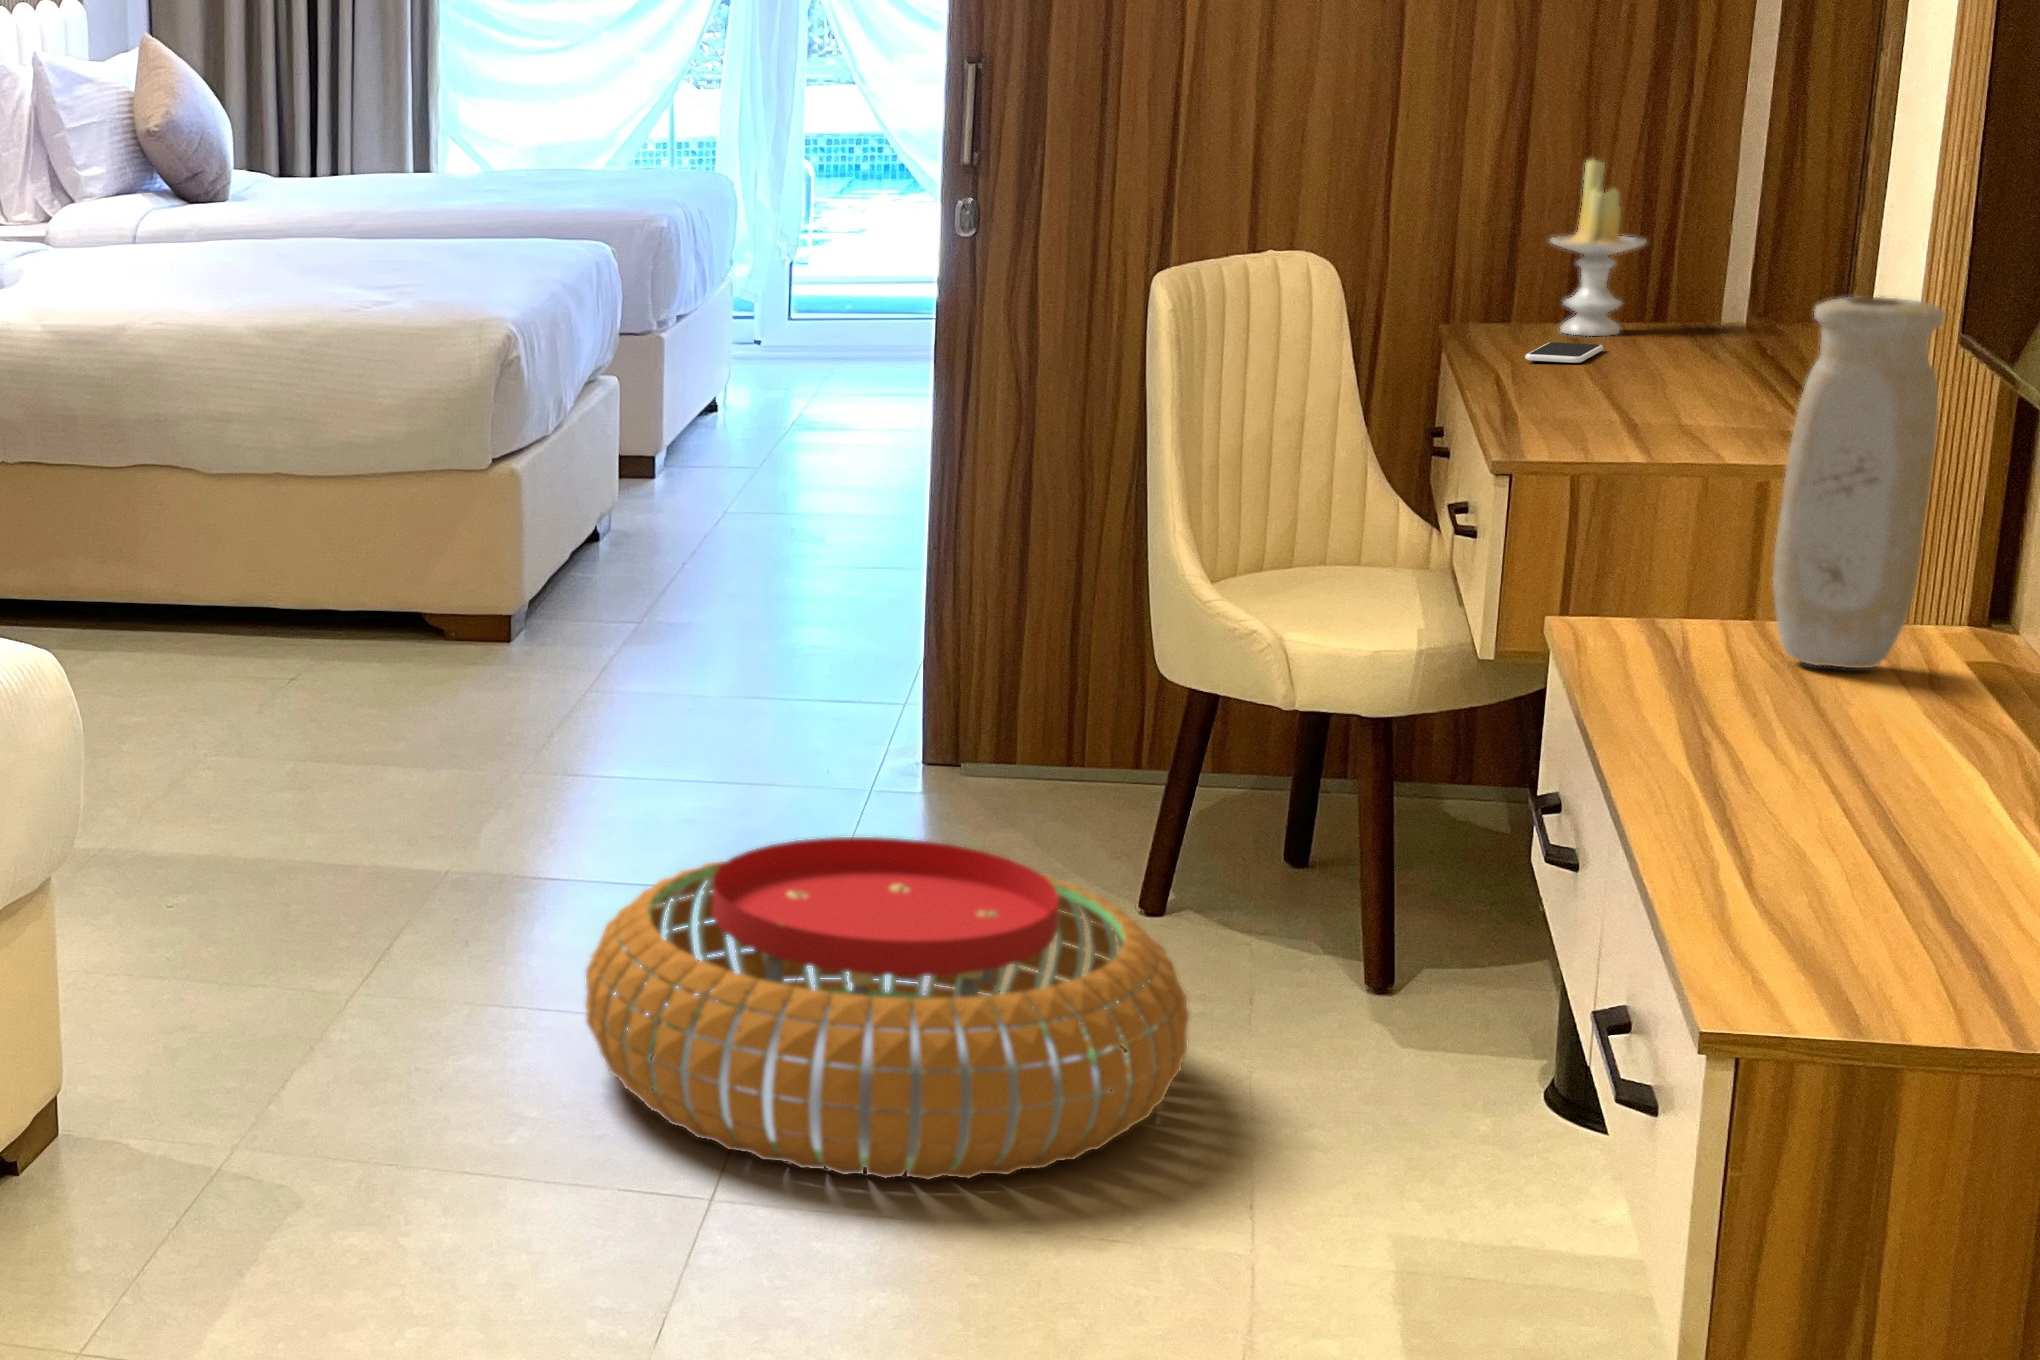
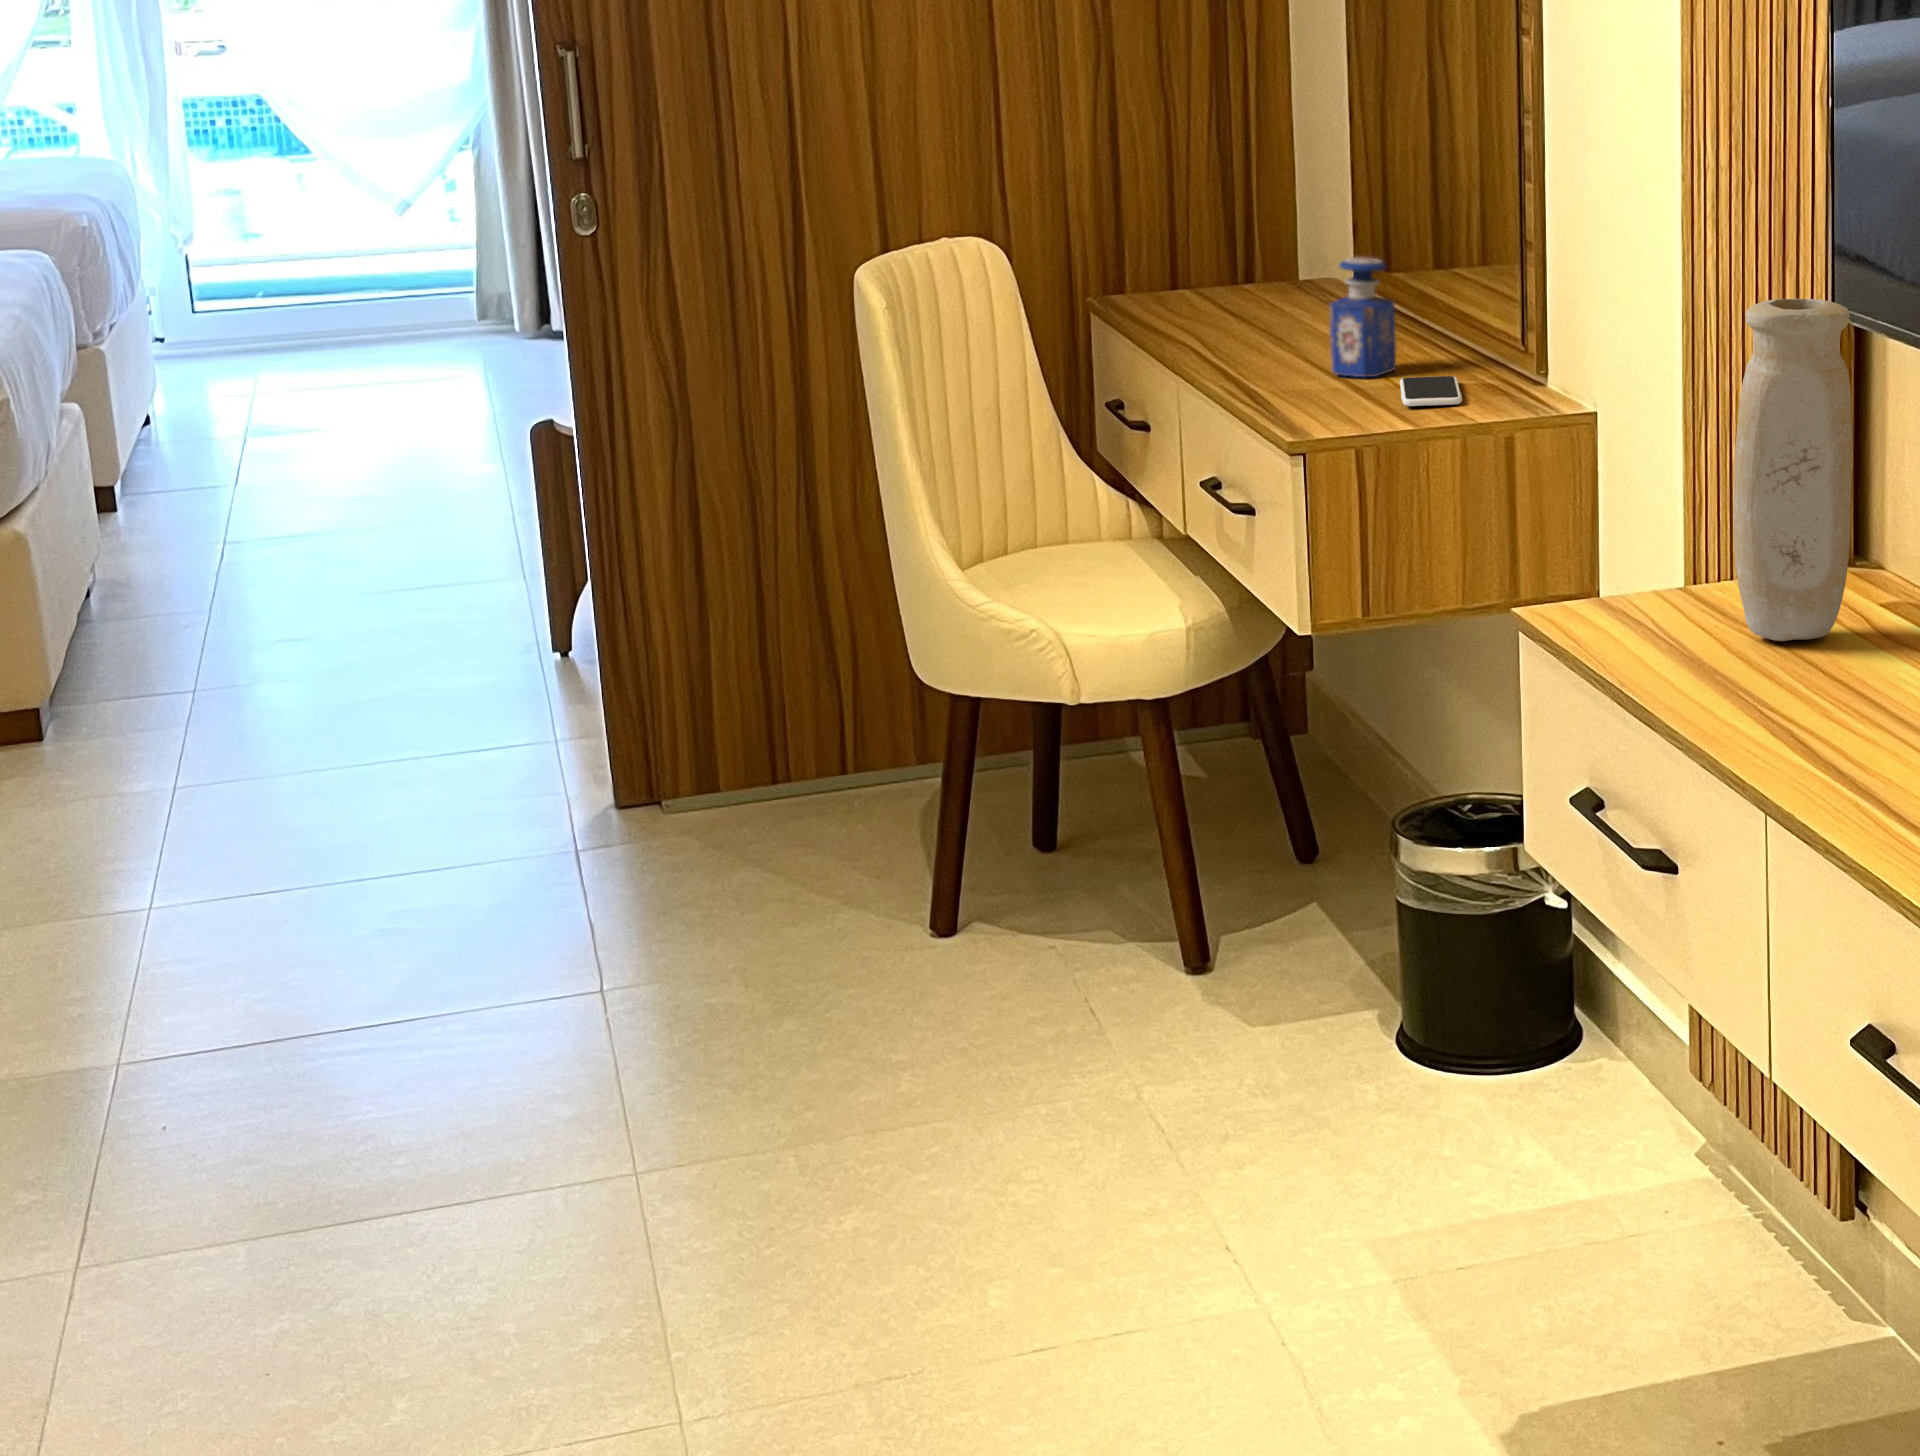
candle: present [1550,159,1646,336] -> none [1160,126,1242,294]
perfume bottle: none [1628,287,1711,415] -> present [1330,256,1396,377]
smartphone: present [1525,342,1603,363] -> present [1400,376,1462,406]
pouf: present [586,837,1189,1179] -> none [454,928,1115,1339]

